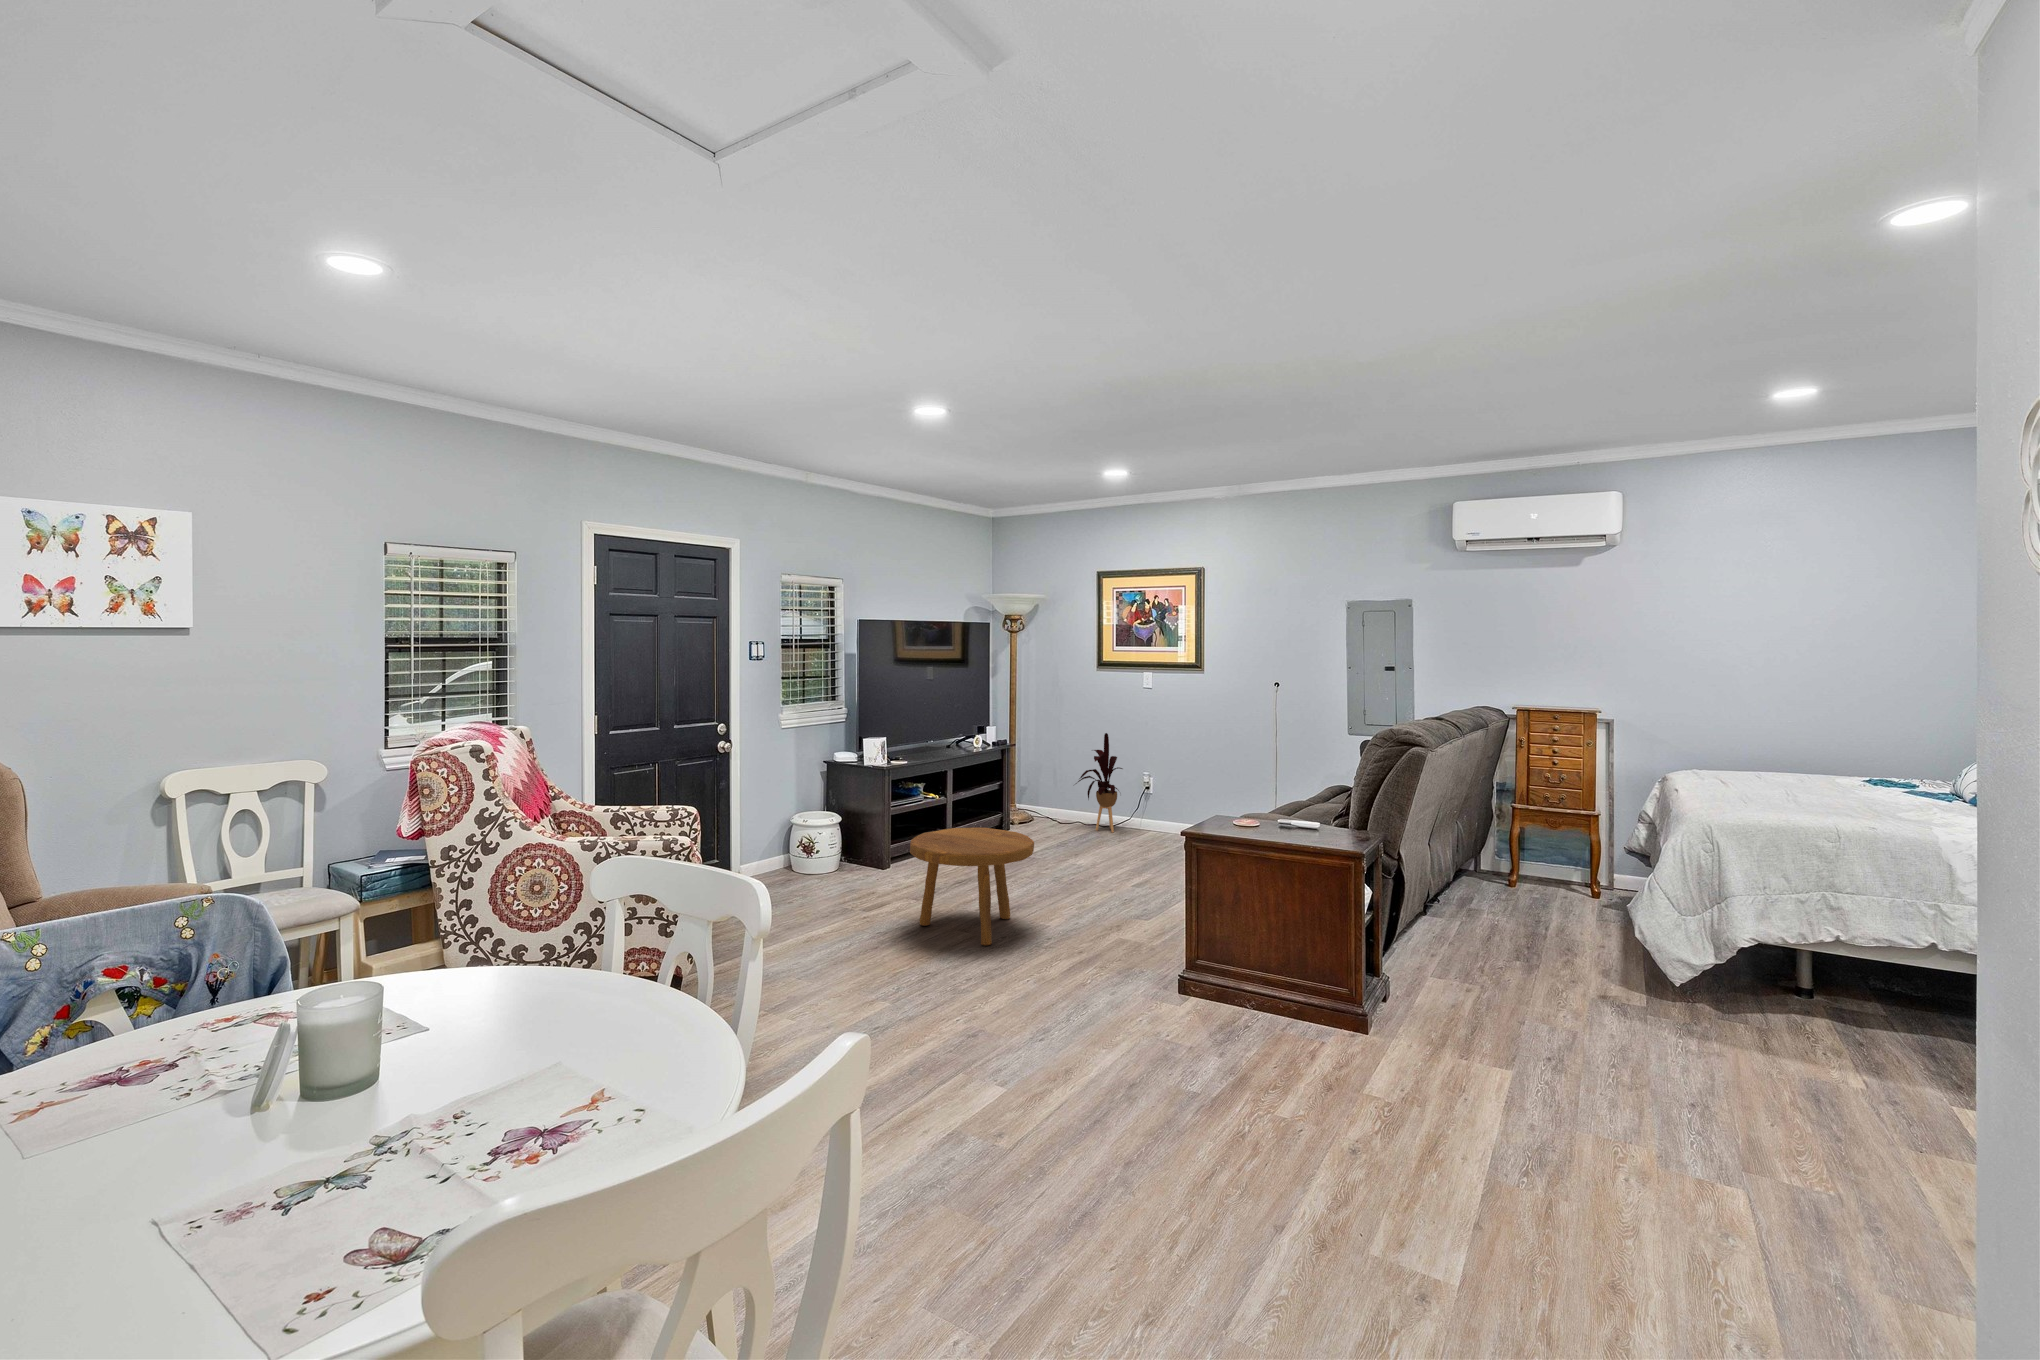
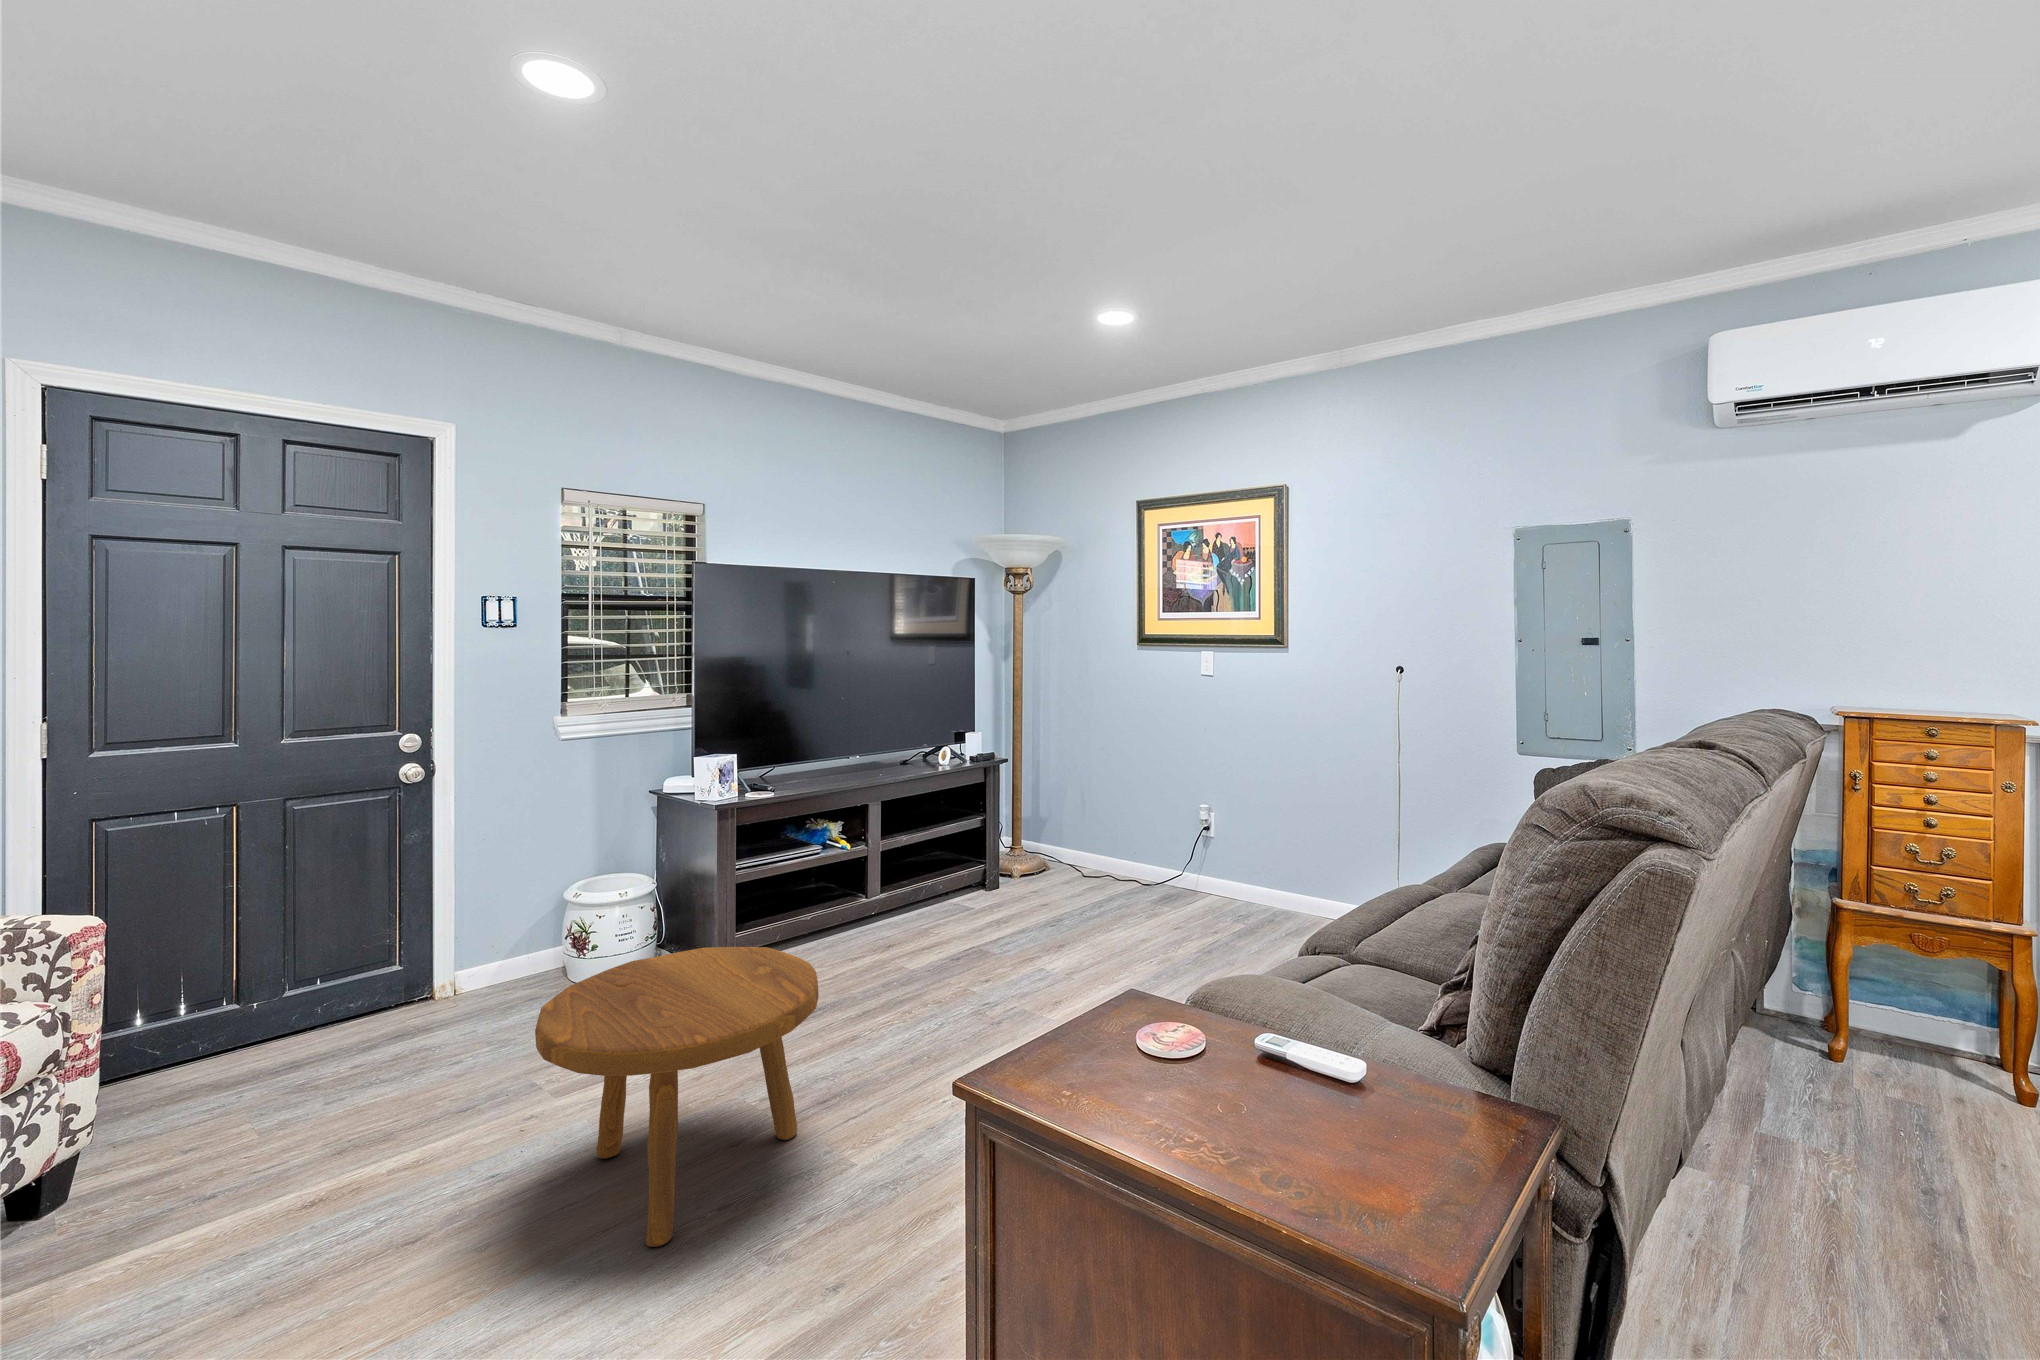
house plant: present [1076,733,1122,832] -> none [1086,744,1161,898]

